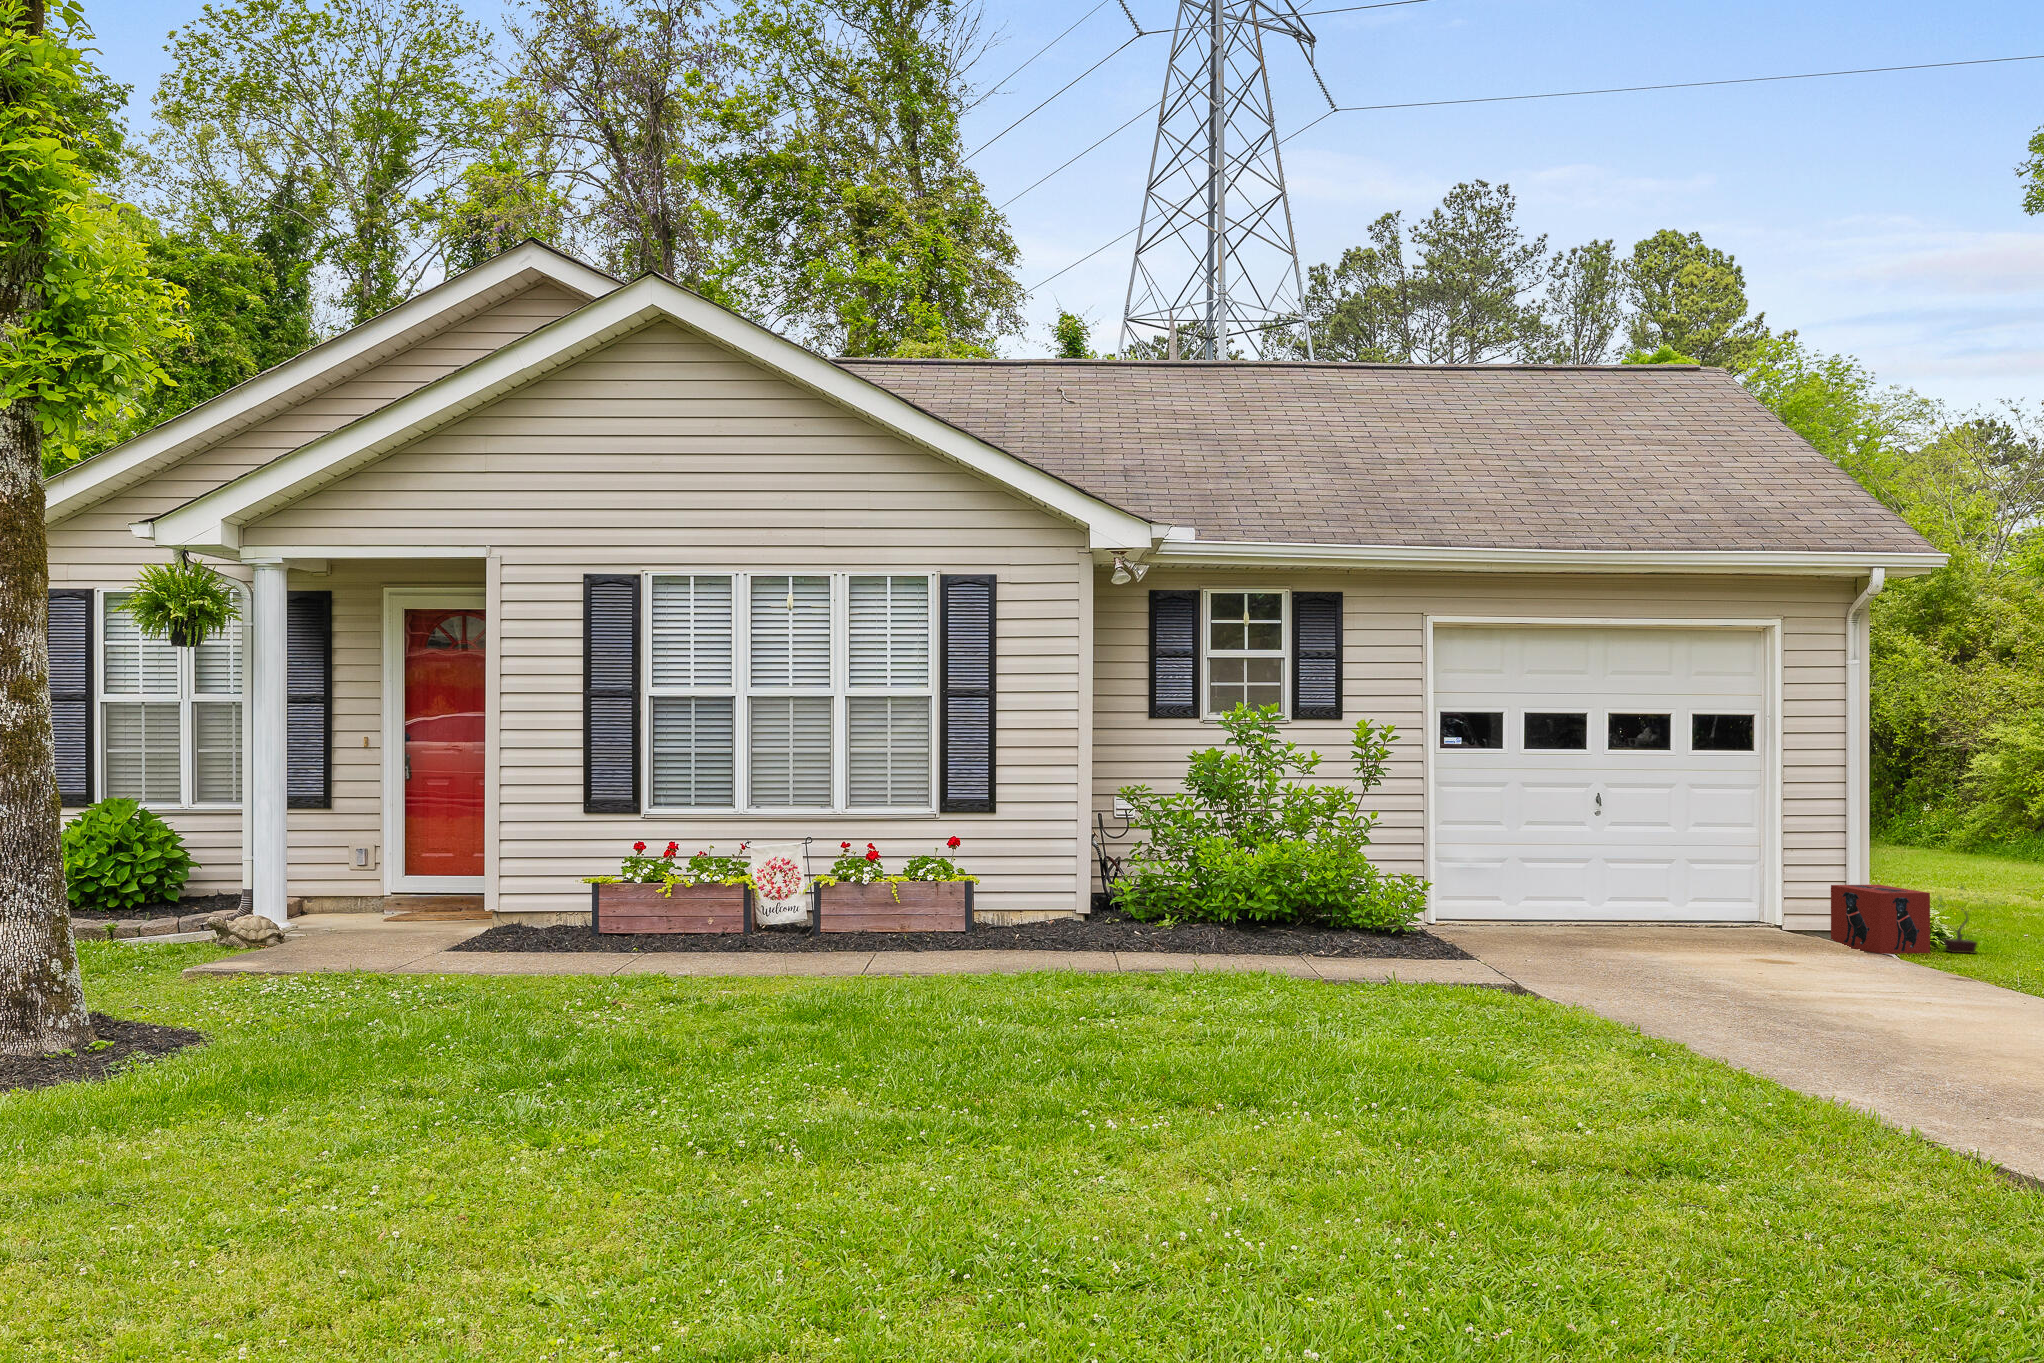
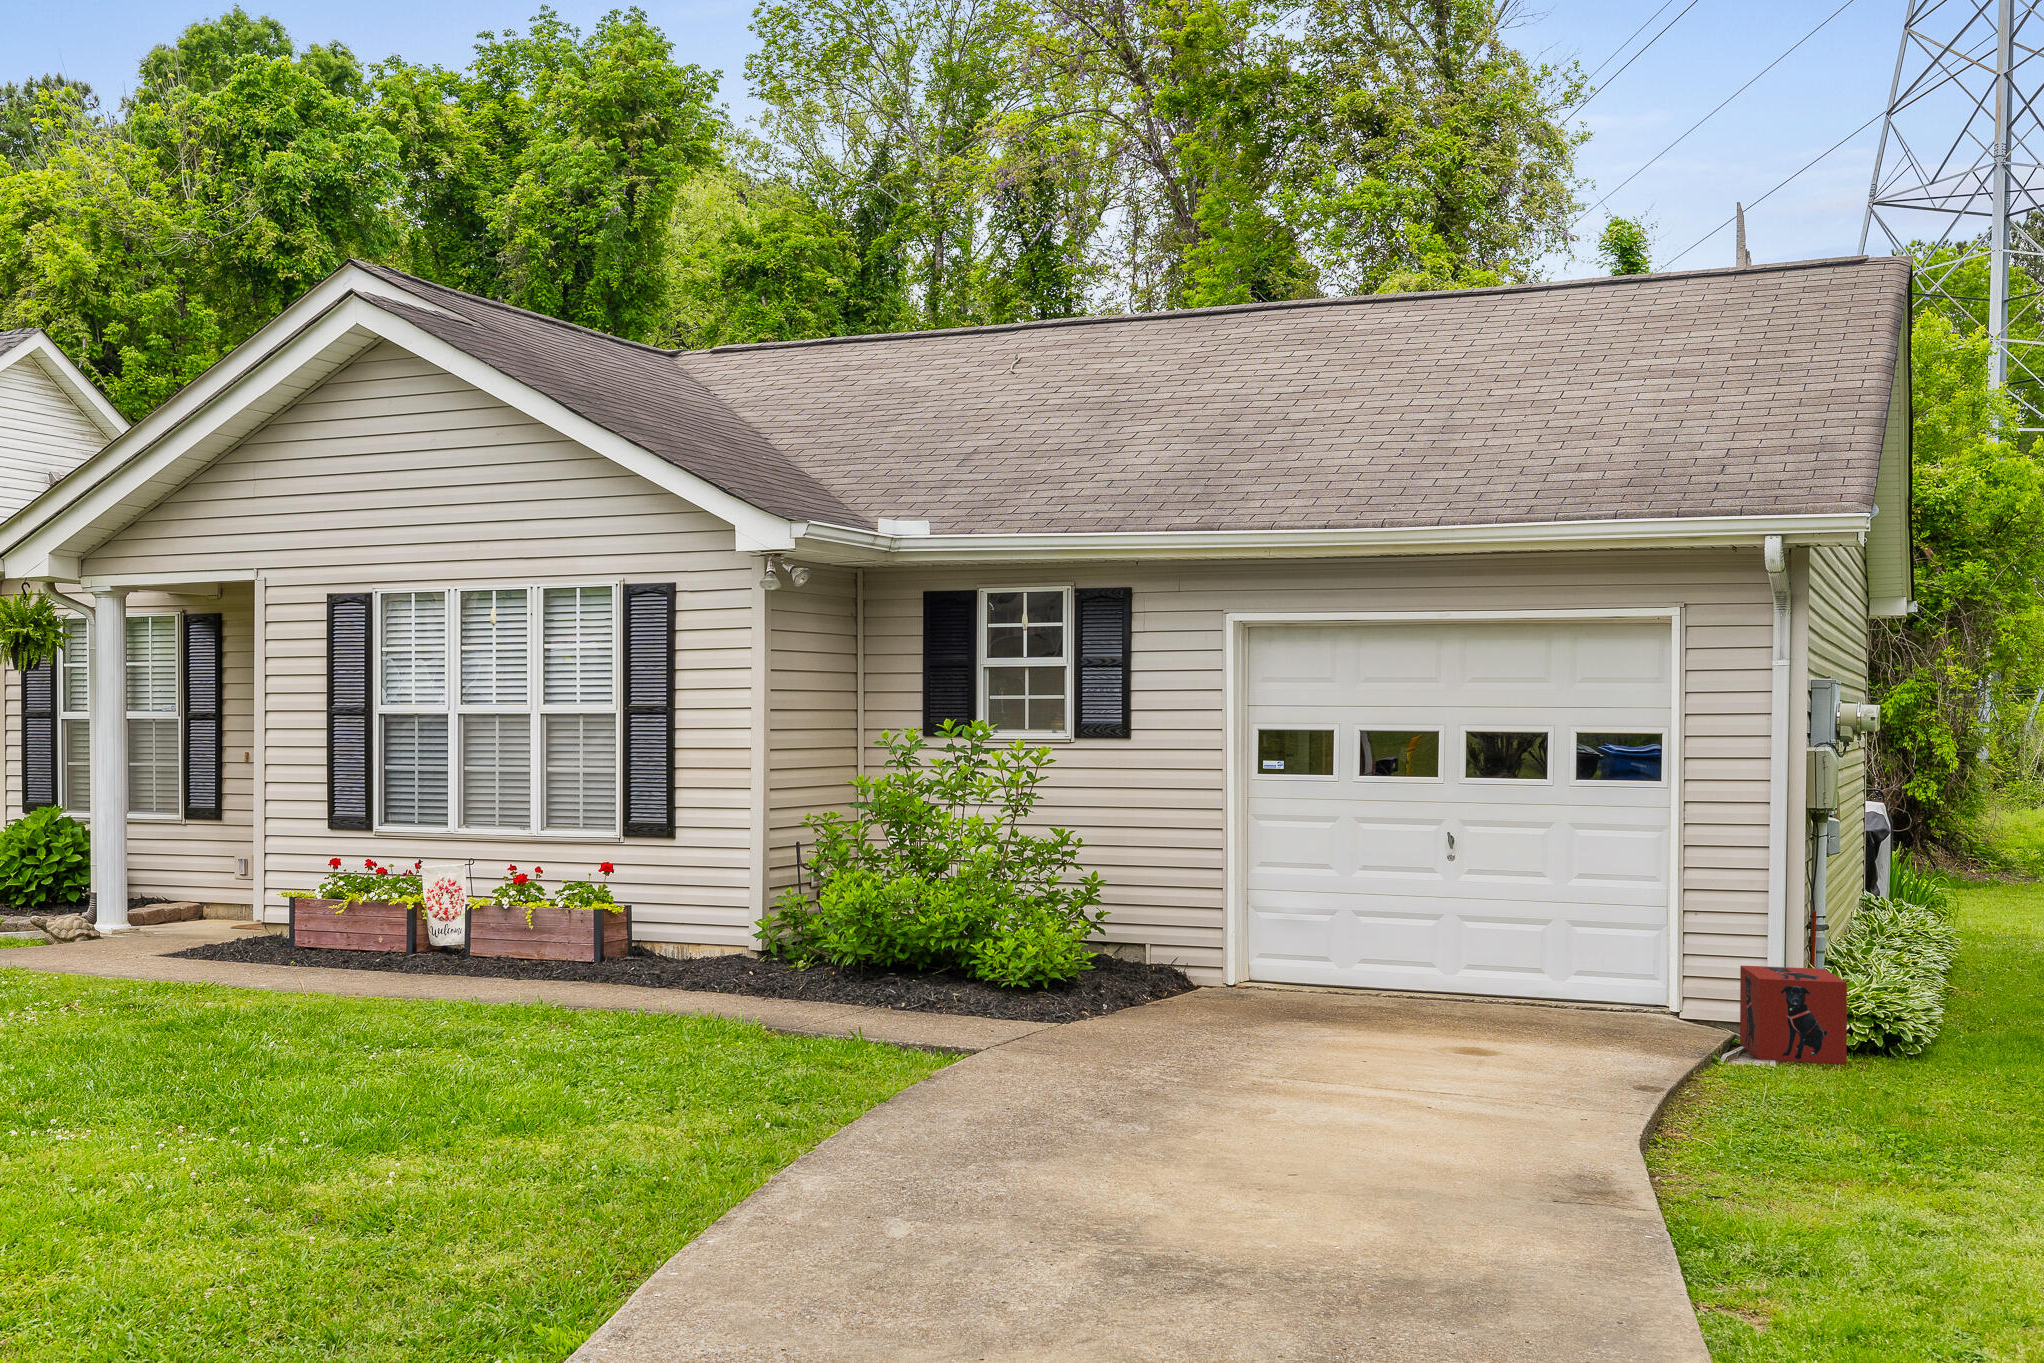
potted plant: present [1939,887,1987,953] -> none [1866,973,1962,1070]

